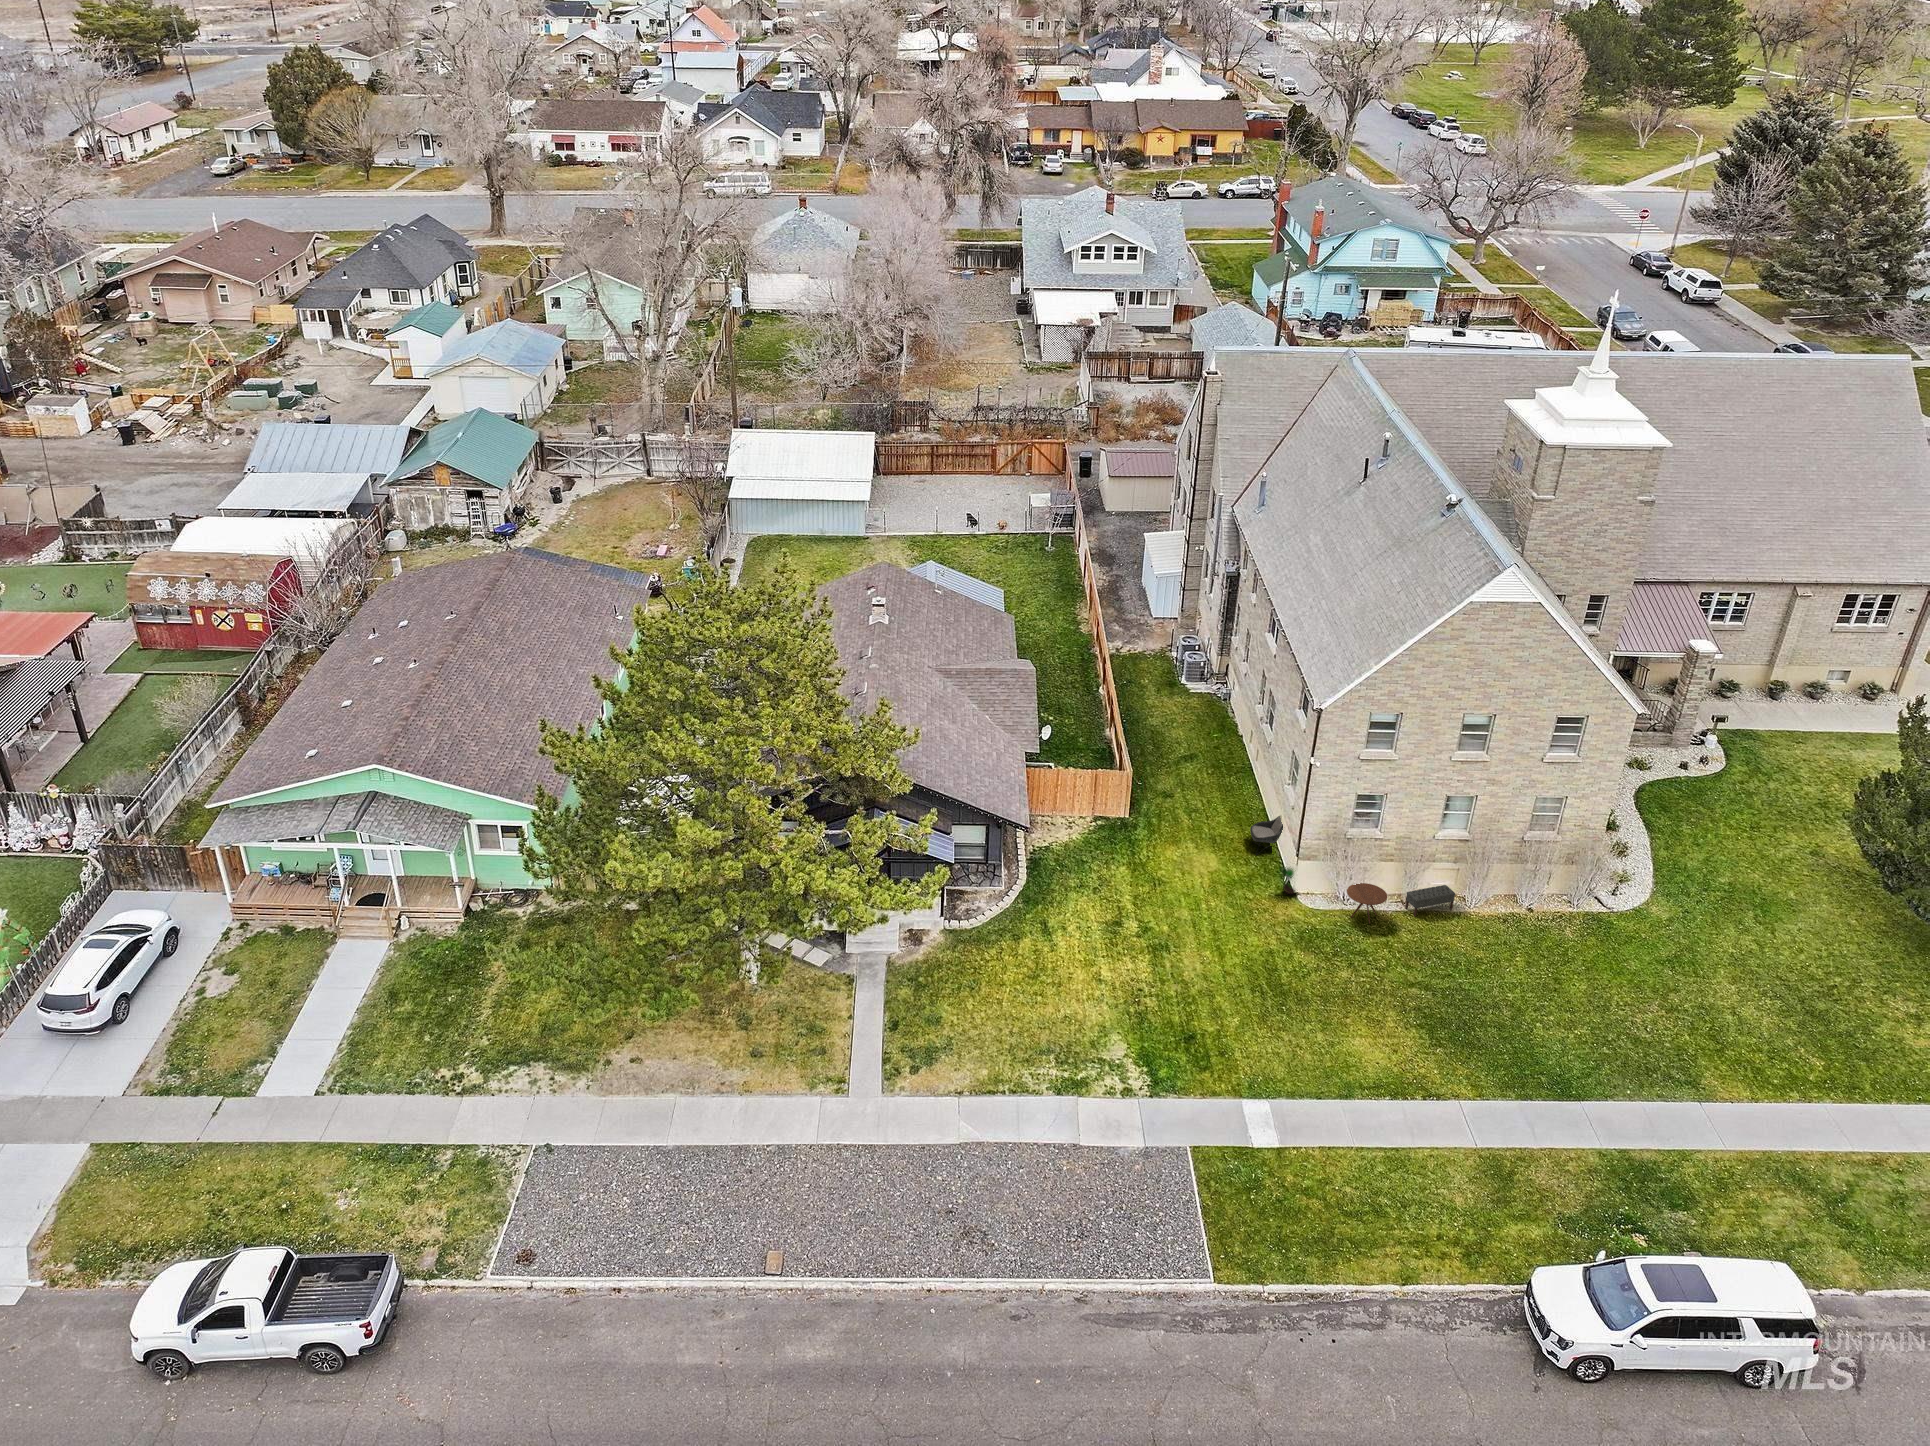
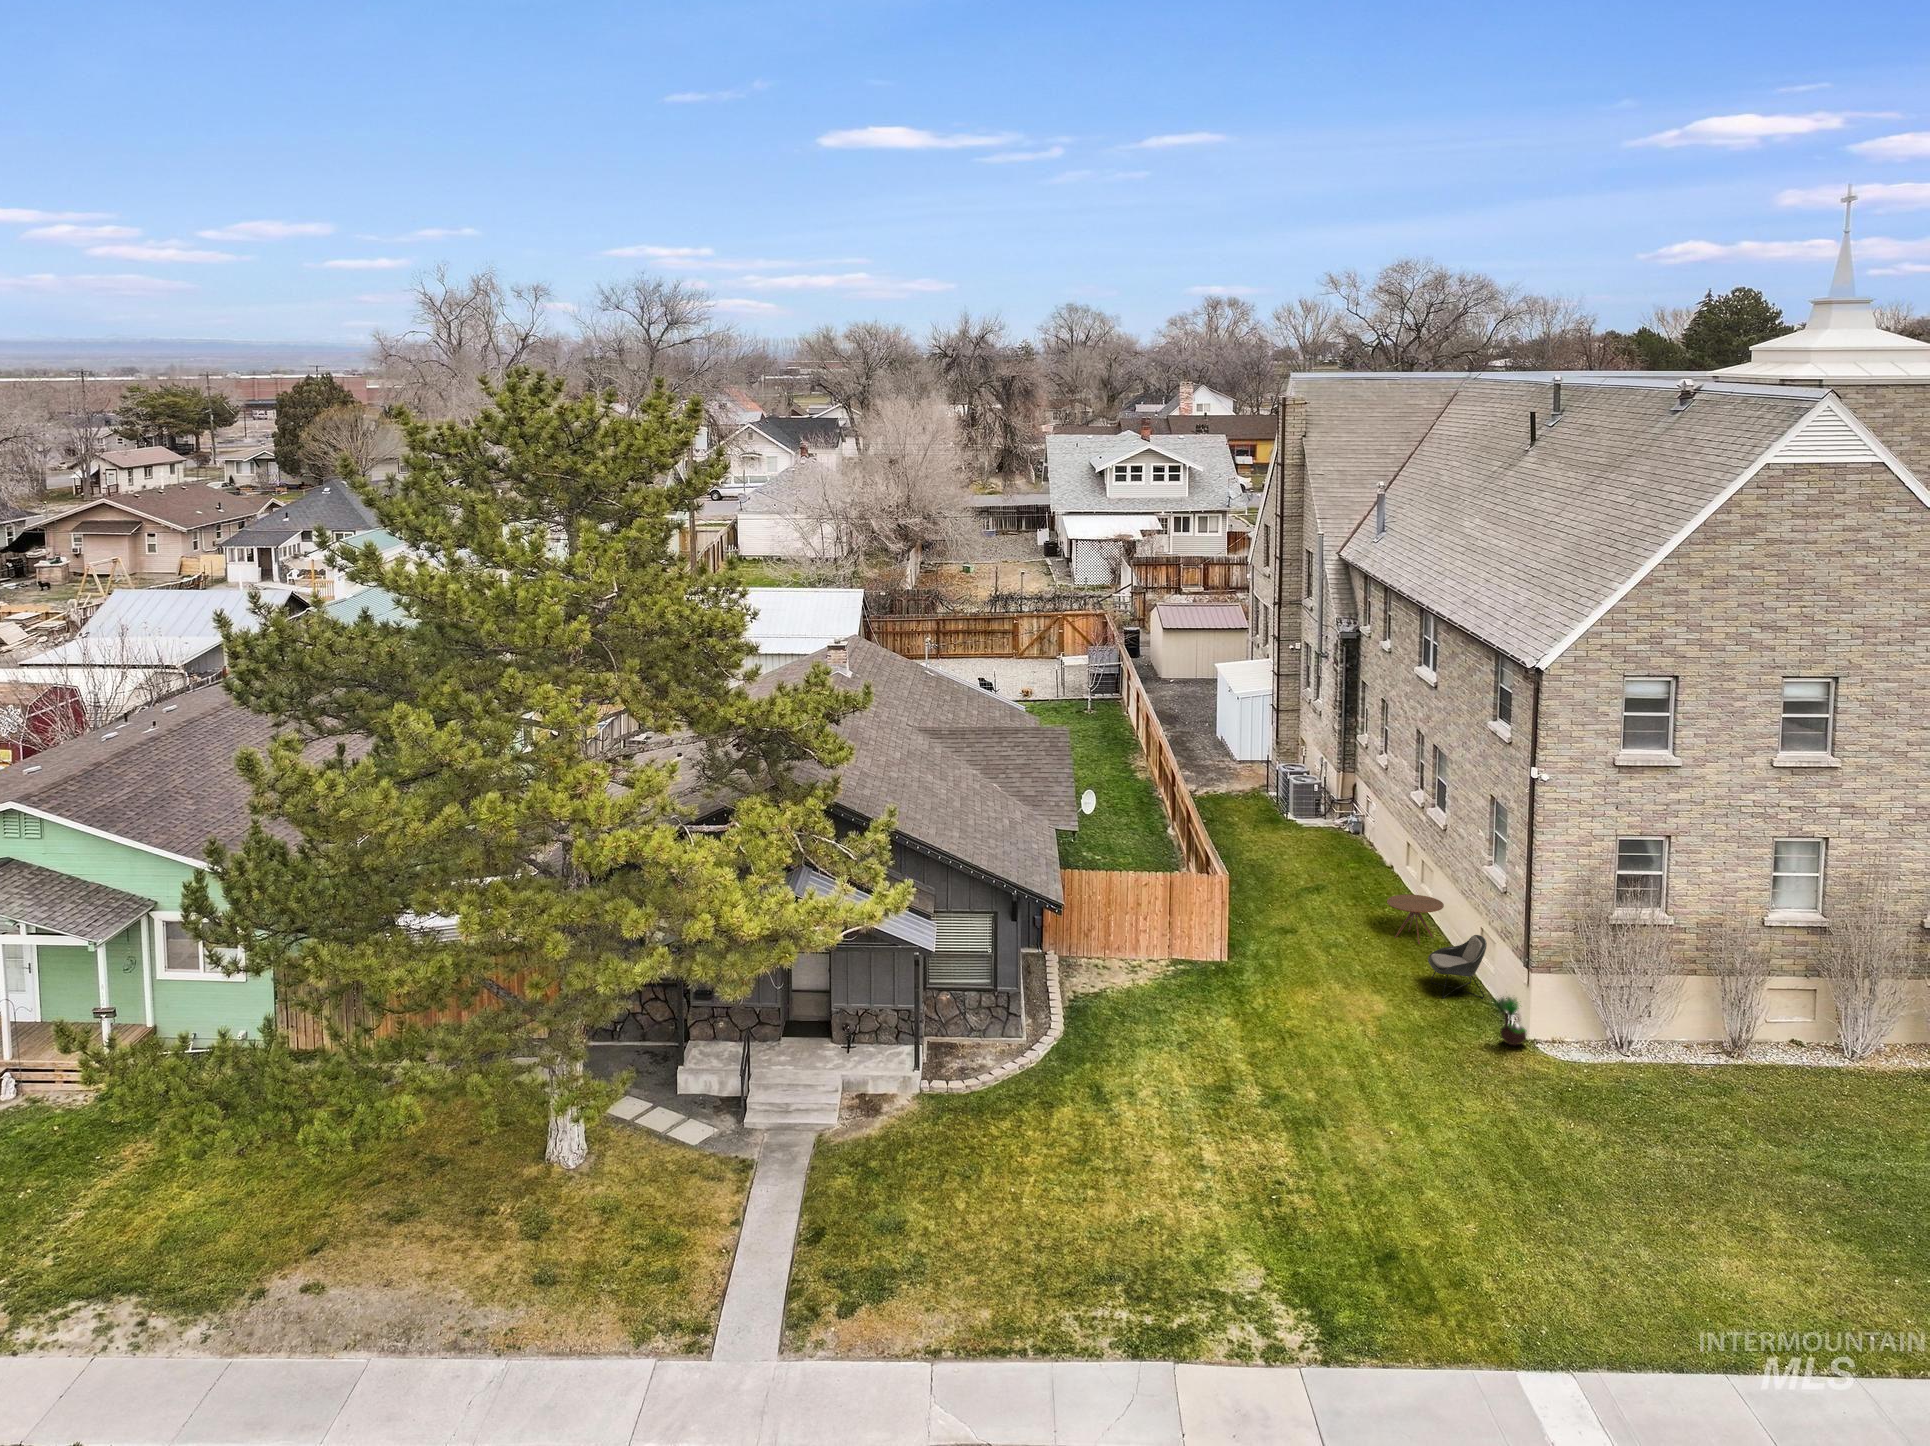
round table: present [1347,883,1387,924] -> present [1387,894,1444,944]
bench: present [1405,885,1456,917] -> none [1719,1023,1806,1074]

